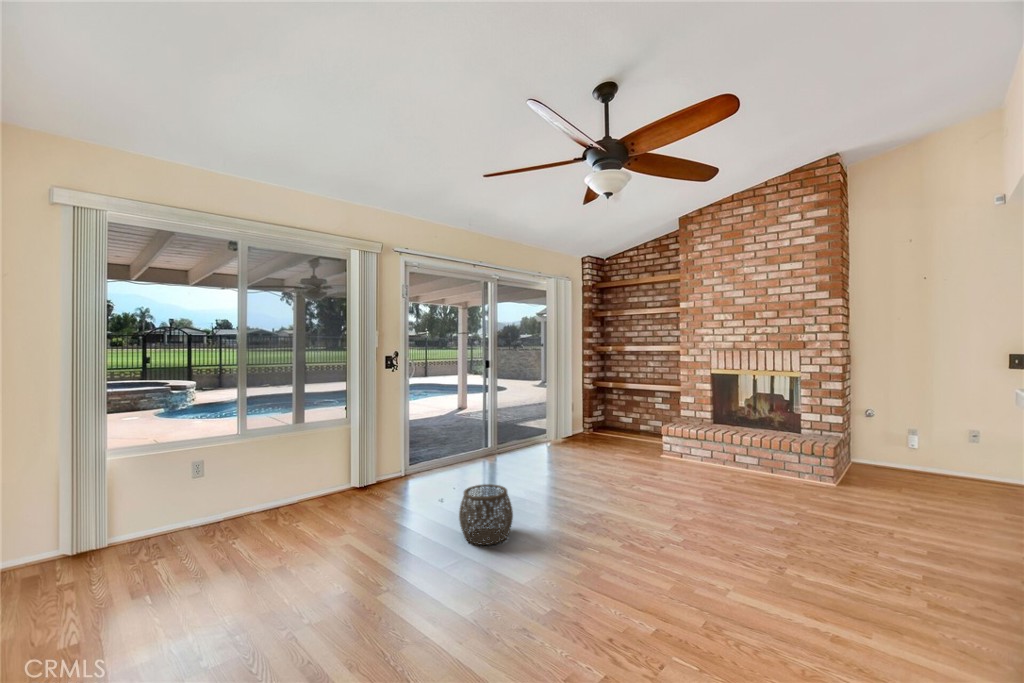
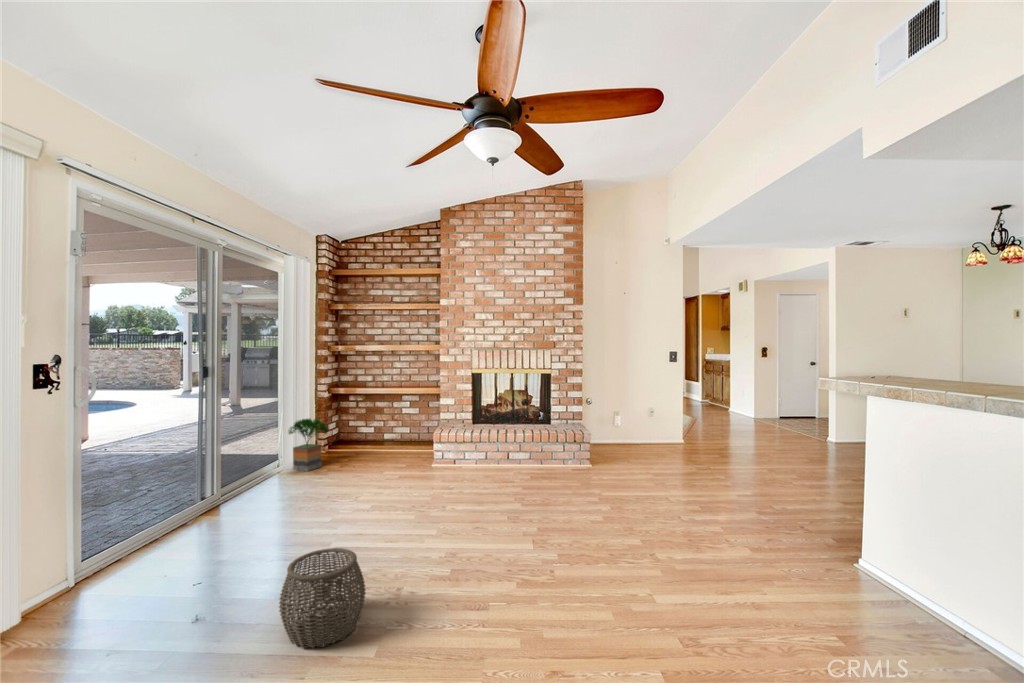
potted tree: none [552,403,583,444] -> present [289,418,329,471]

